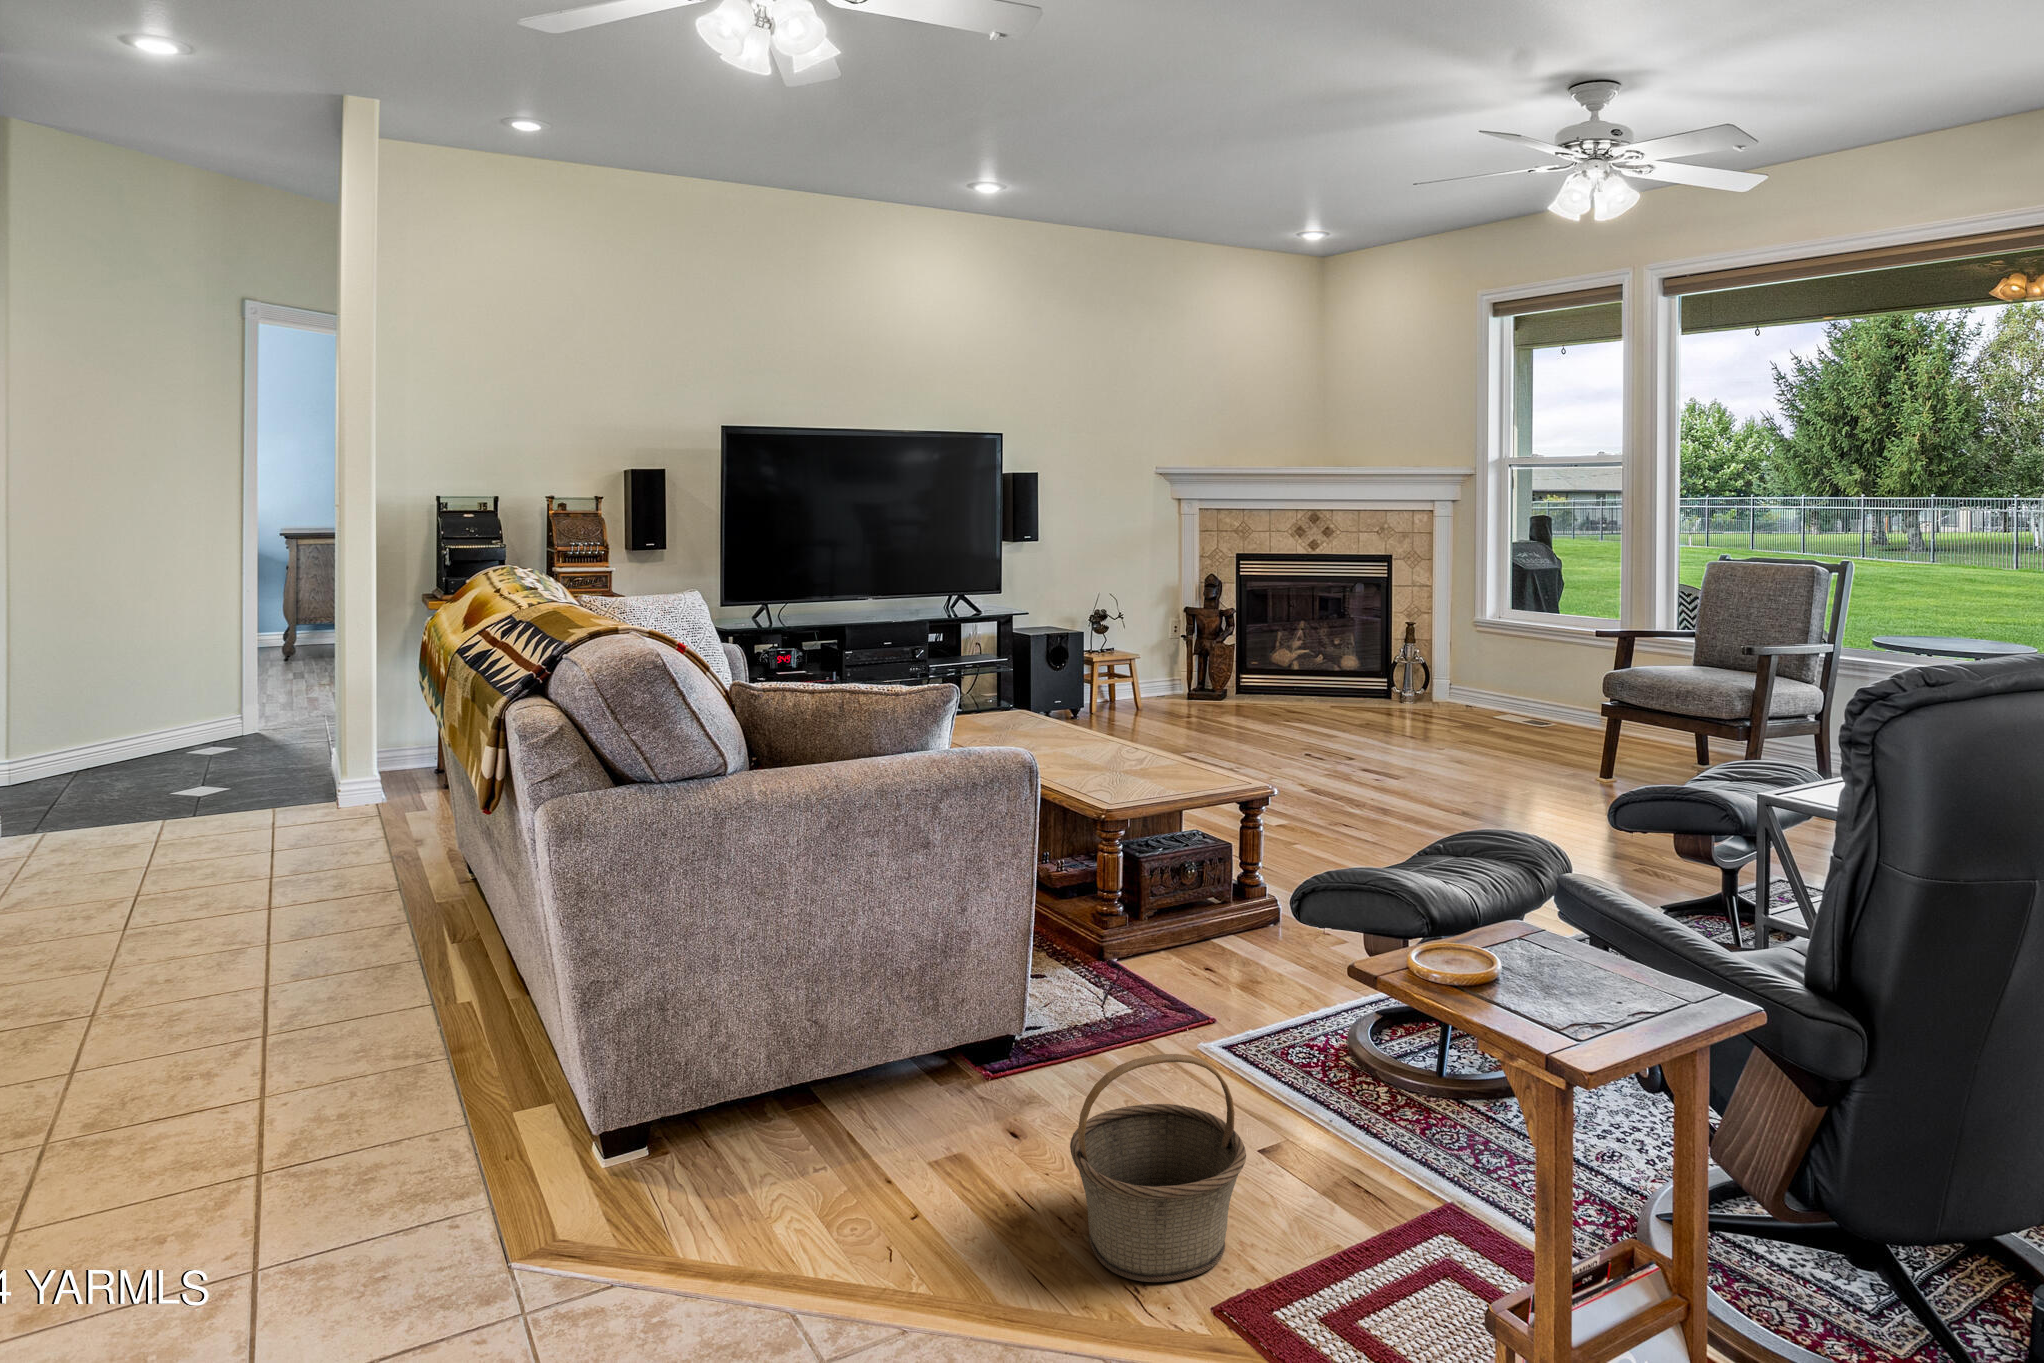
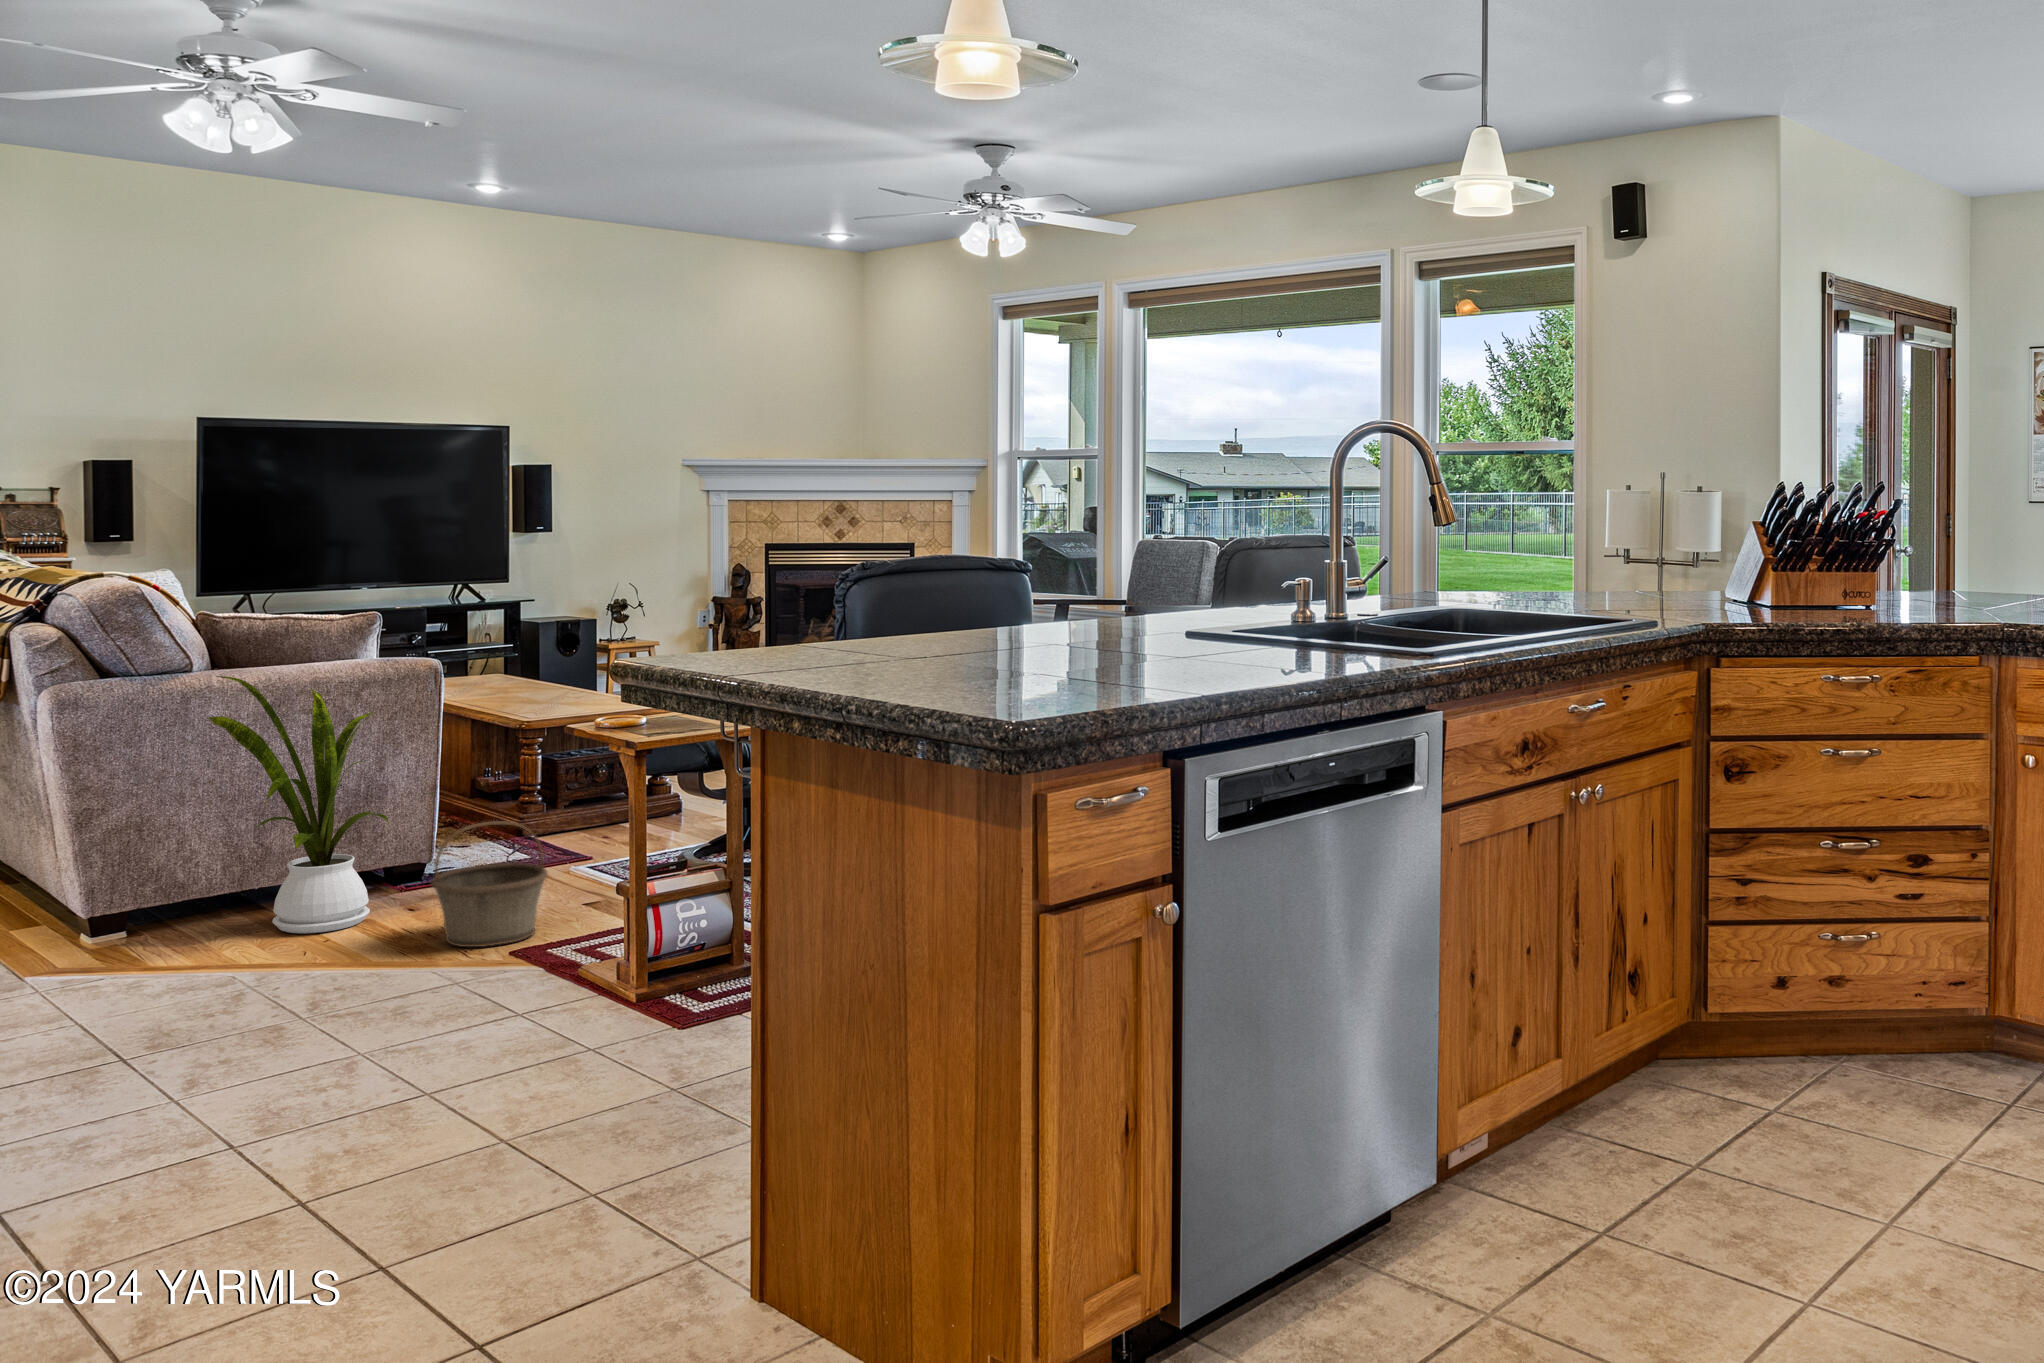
house plant: none [747,799,981,1190] -> present [209,676,389,933]

